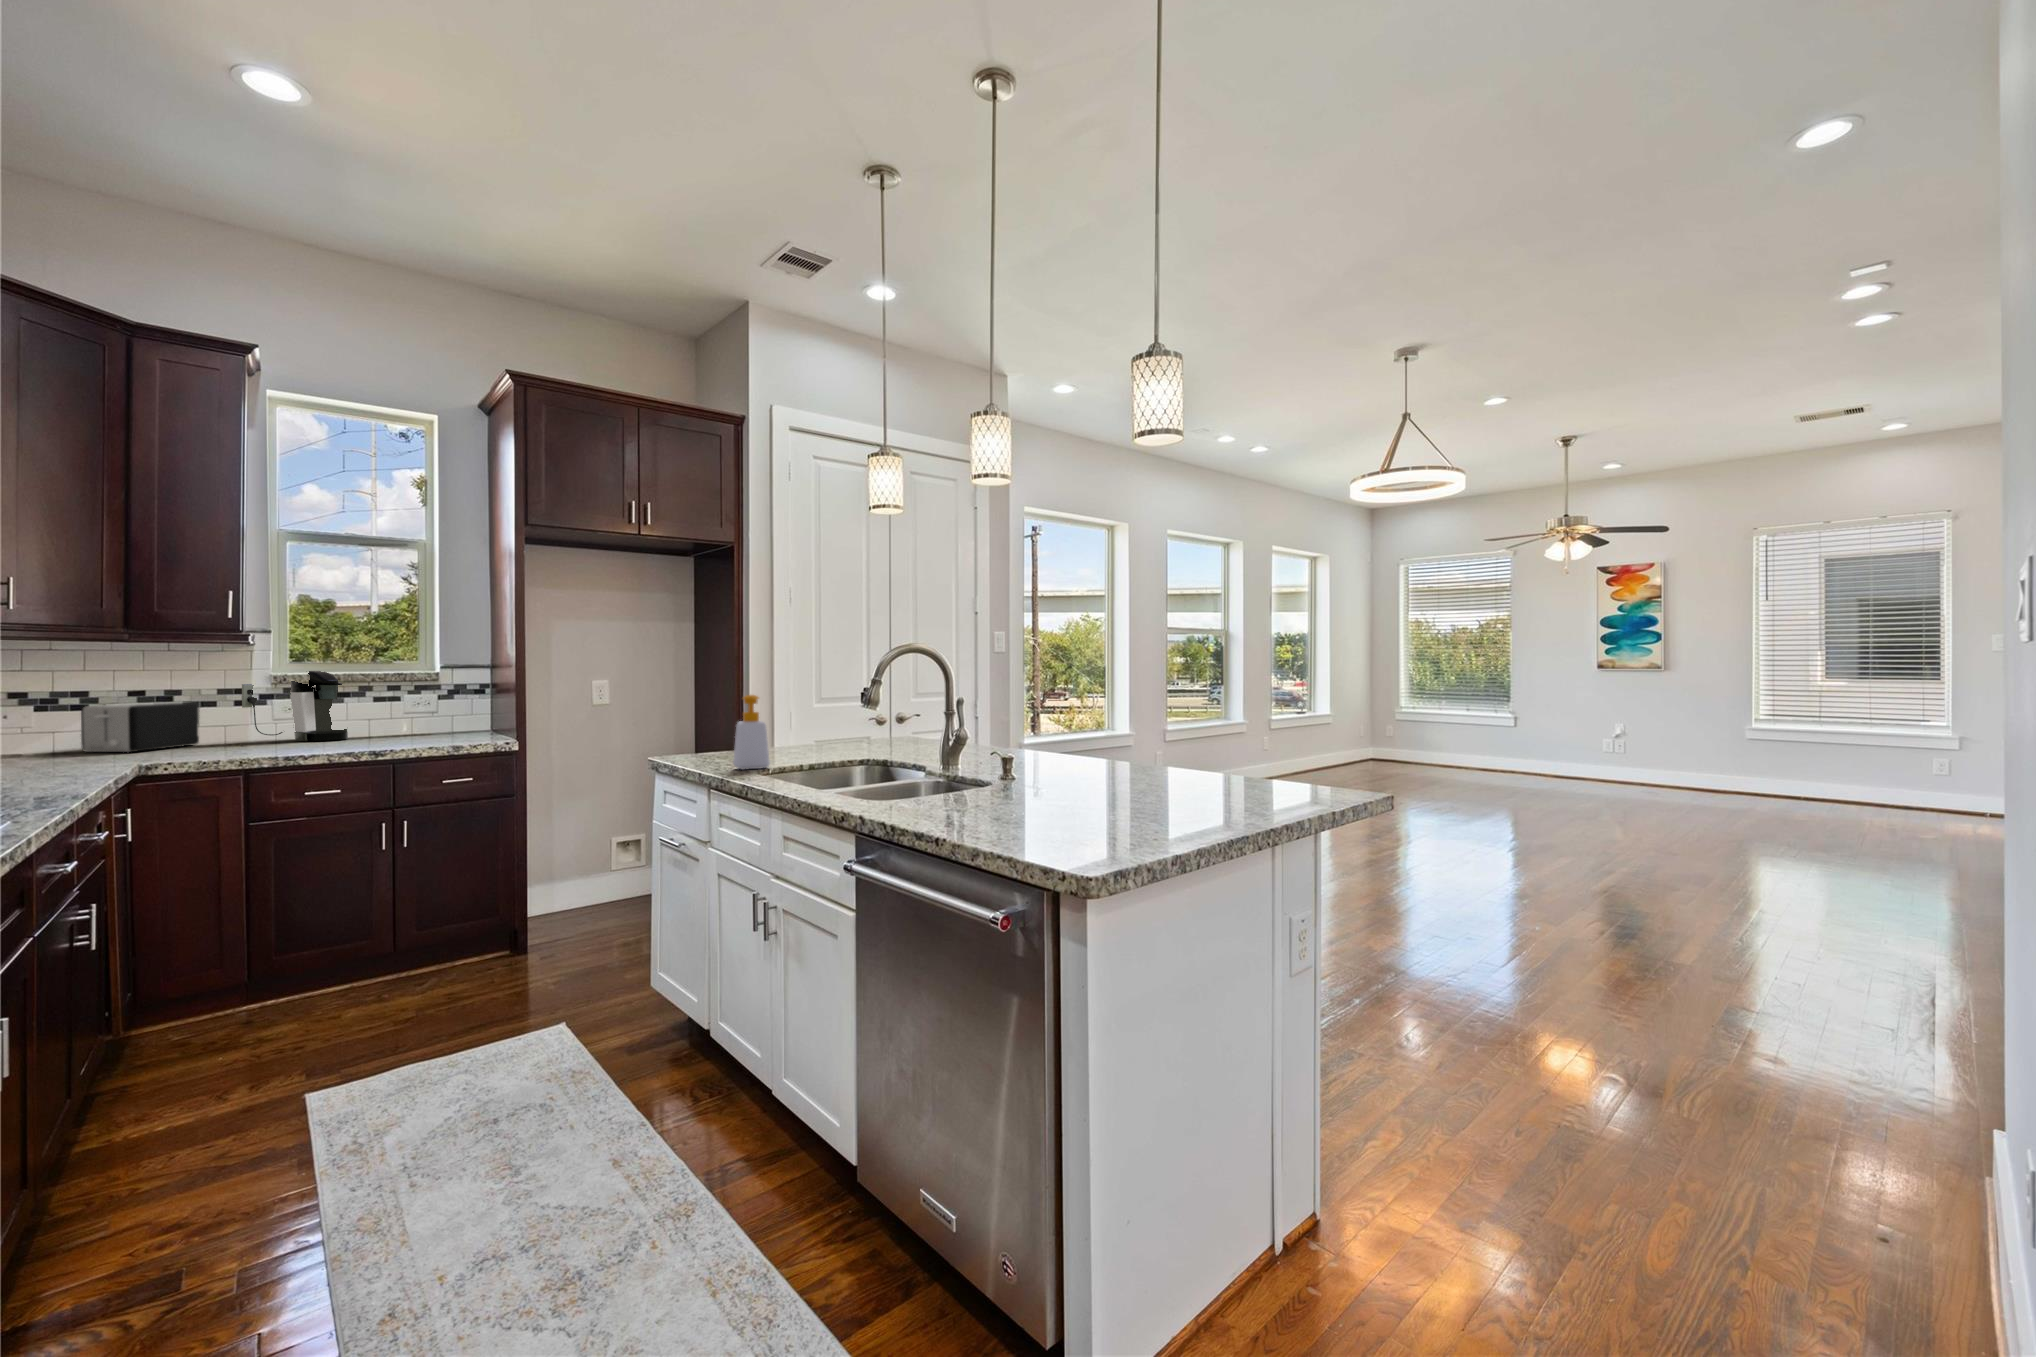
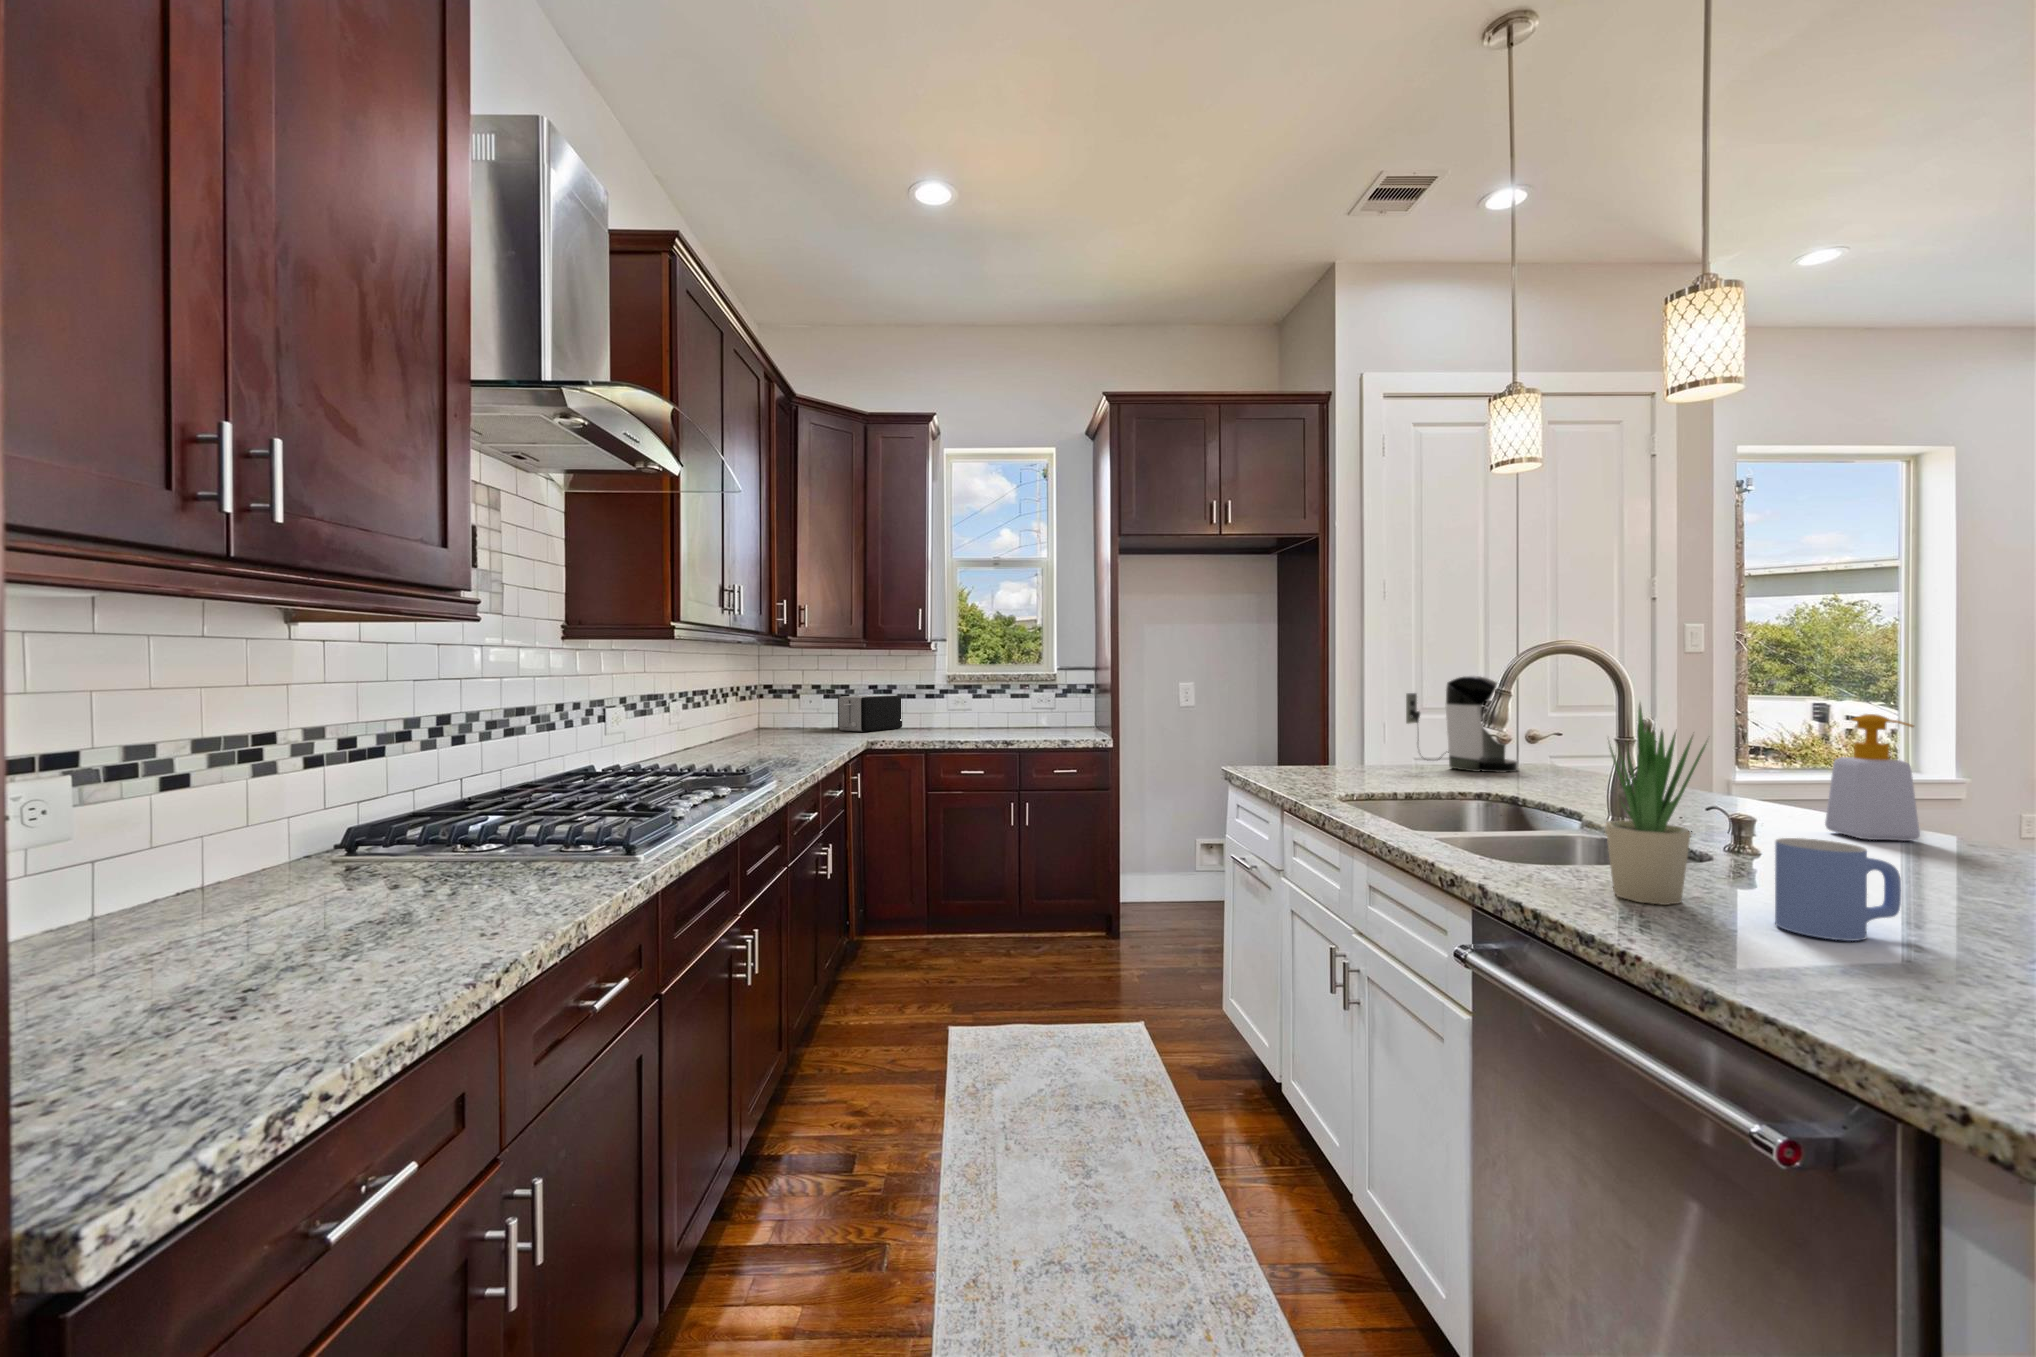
coffee maker: present [242,671,348,741] -> present [1406,676,1518,772]
potted plant: none [932,684,983,812] -> present [1606,704,1707,905]
soap bottle: present [733,695,770,769] -> present [1825,714,1920,841]
mug: none [1011,762,1064,816] -> present [1775,838,1901,941]

